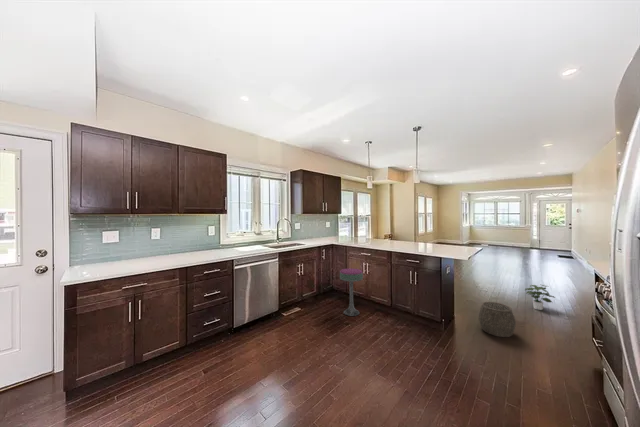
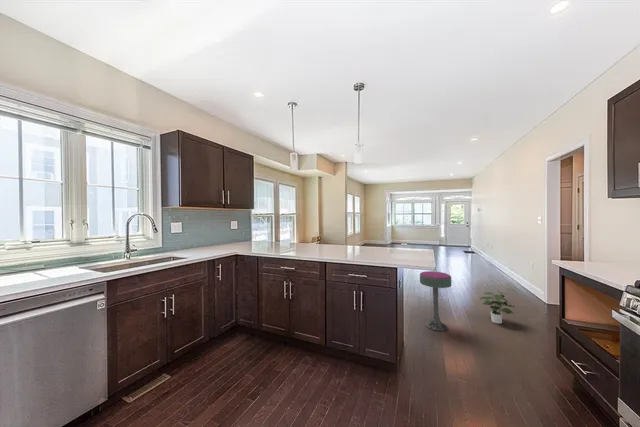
bar stool: present [340,268,363,316] -> present [420,271,451,331]
woven basket: present [479,302,516,337] -> none [455,332,512,392]

